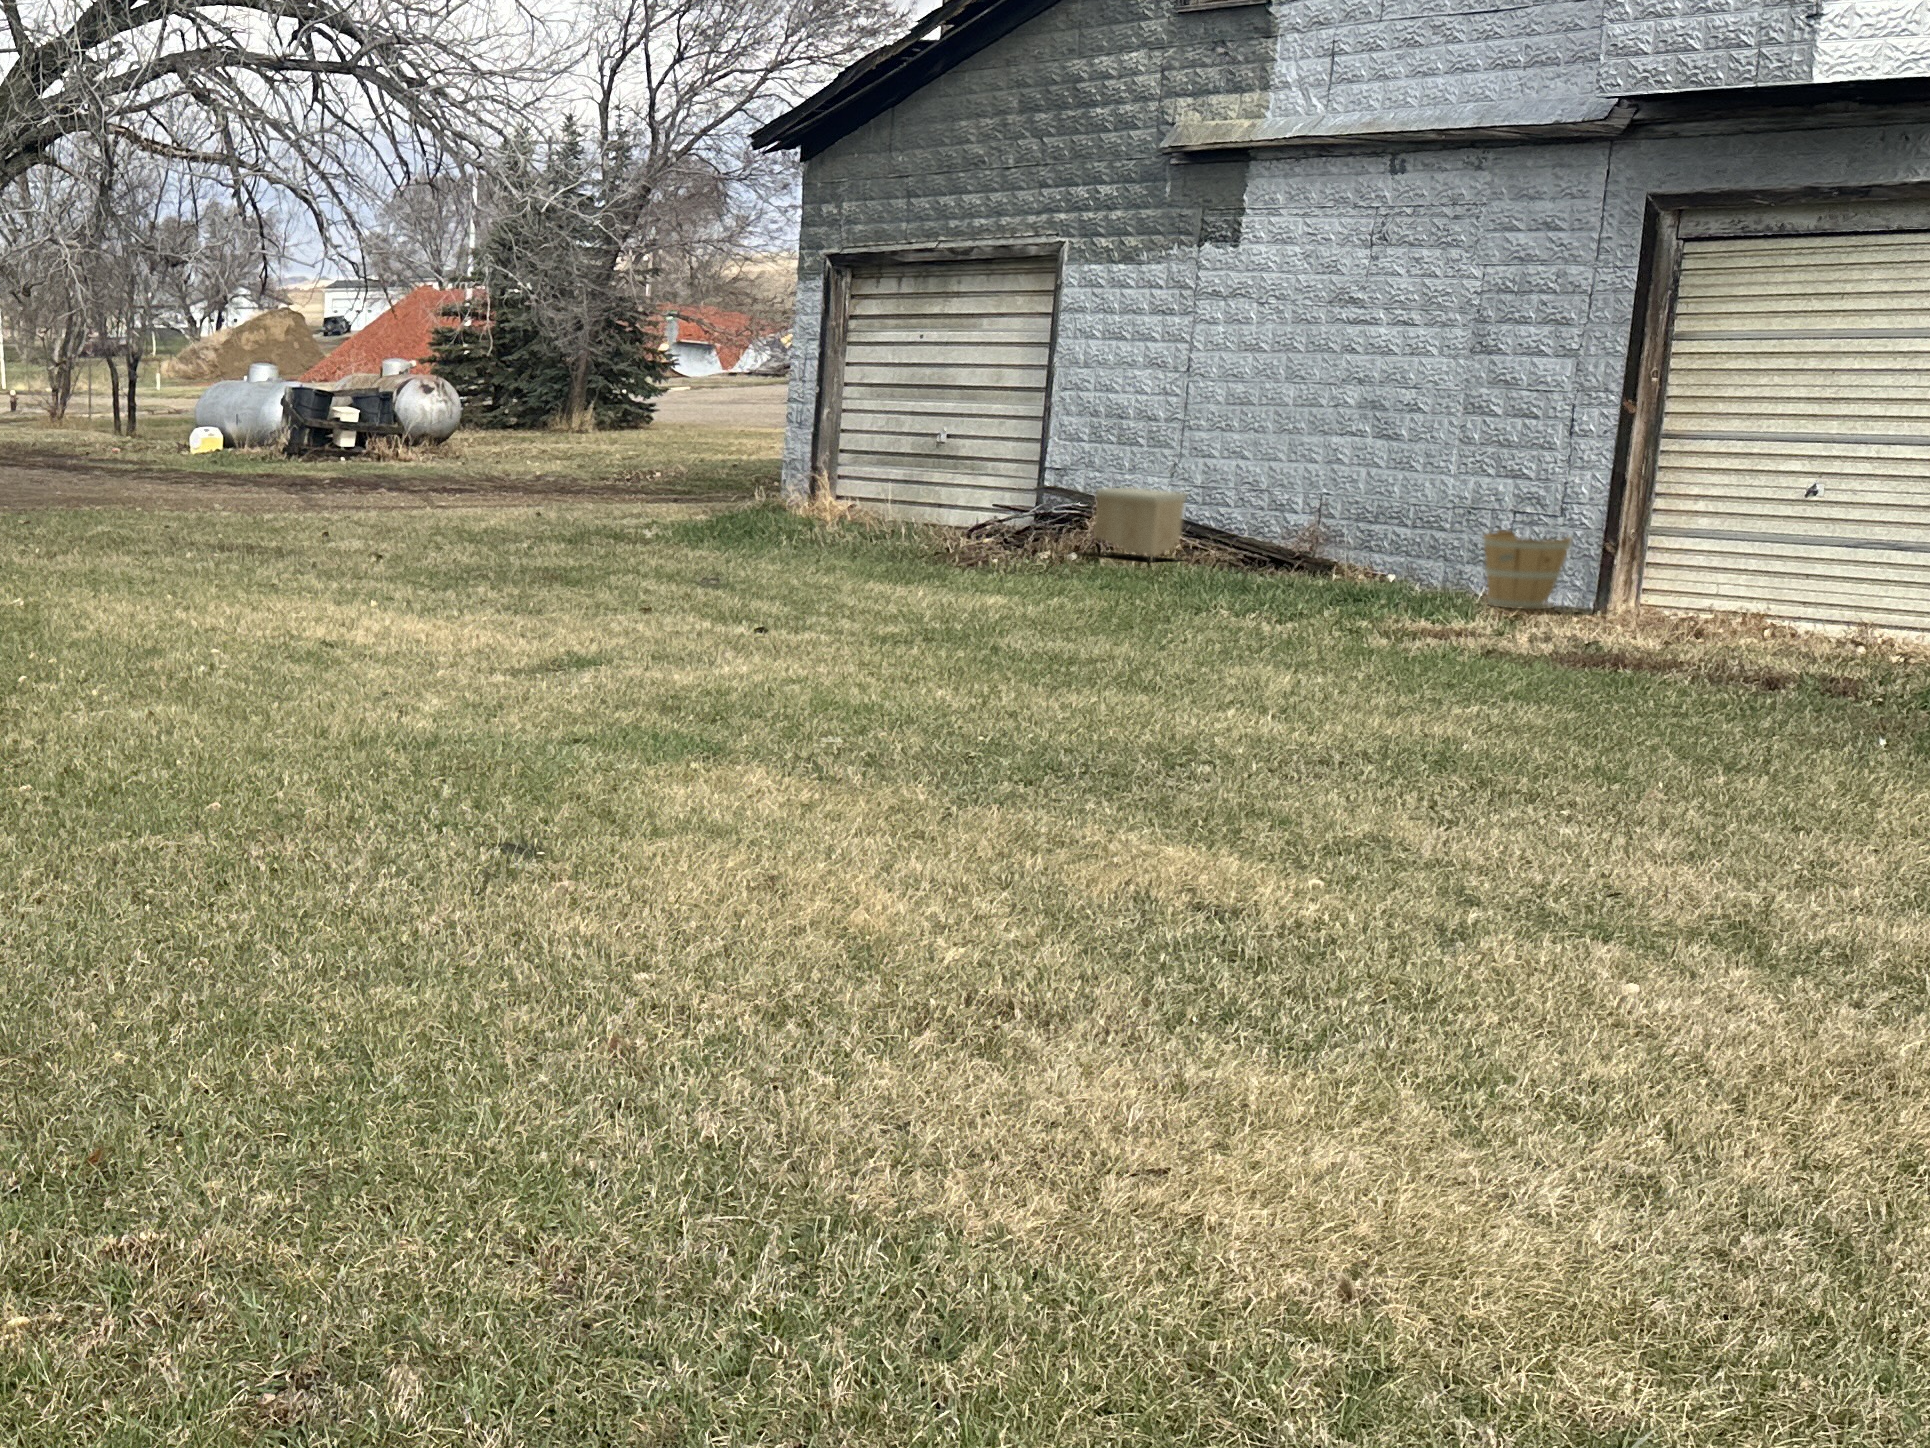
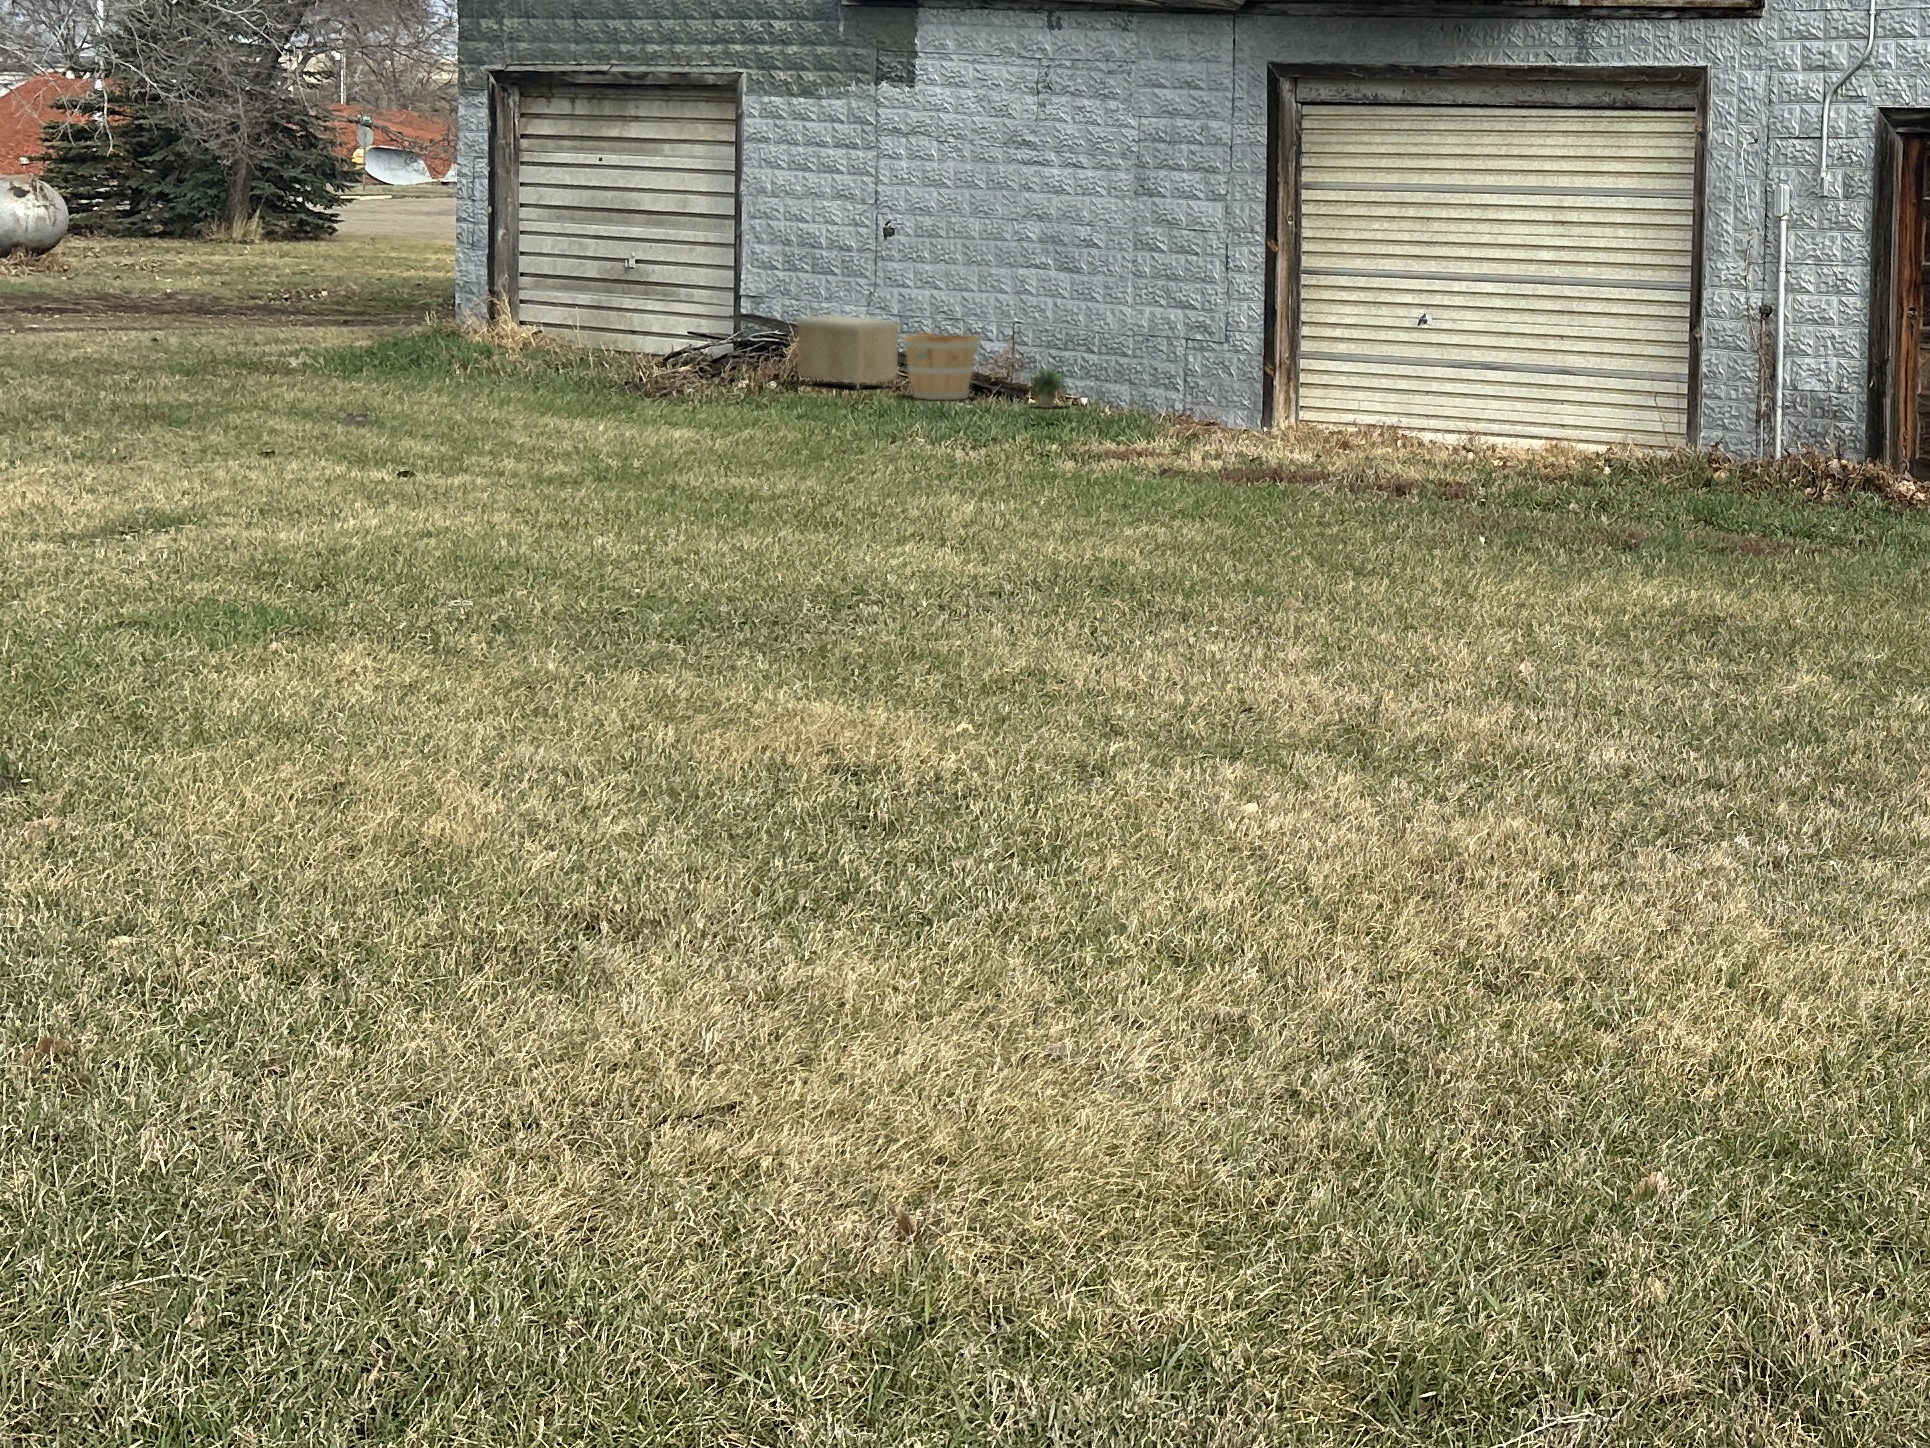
wooden bucket: present [1483,530,1571,609] -> present [903,333,980,400]
potted plant: none [1326,541,1373,583] -> present [1027,369,1067,408]

